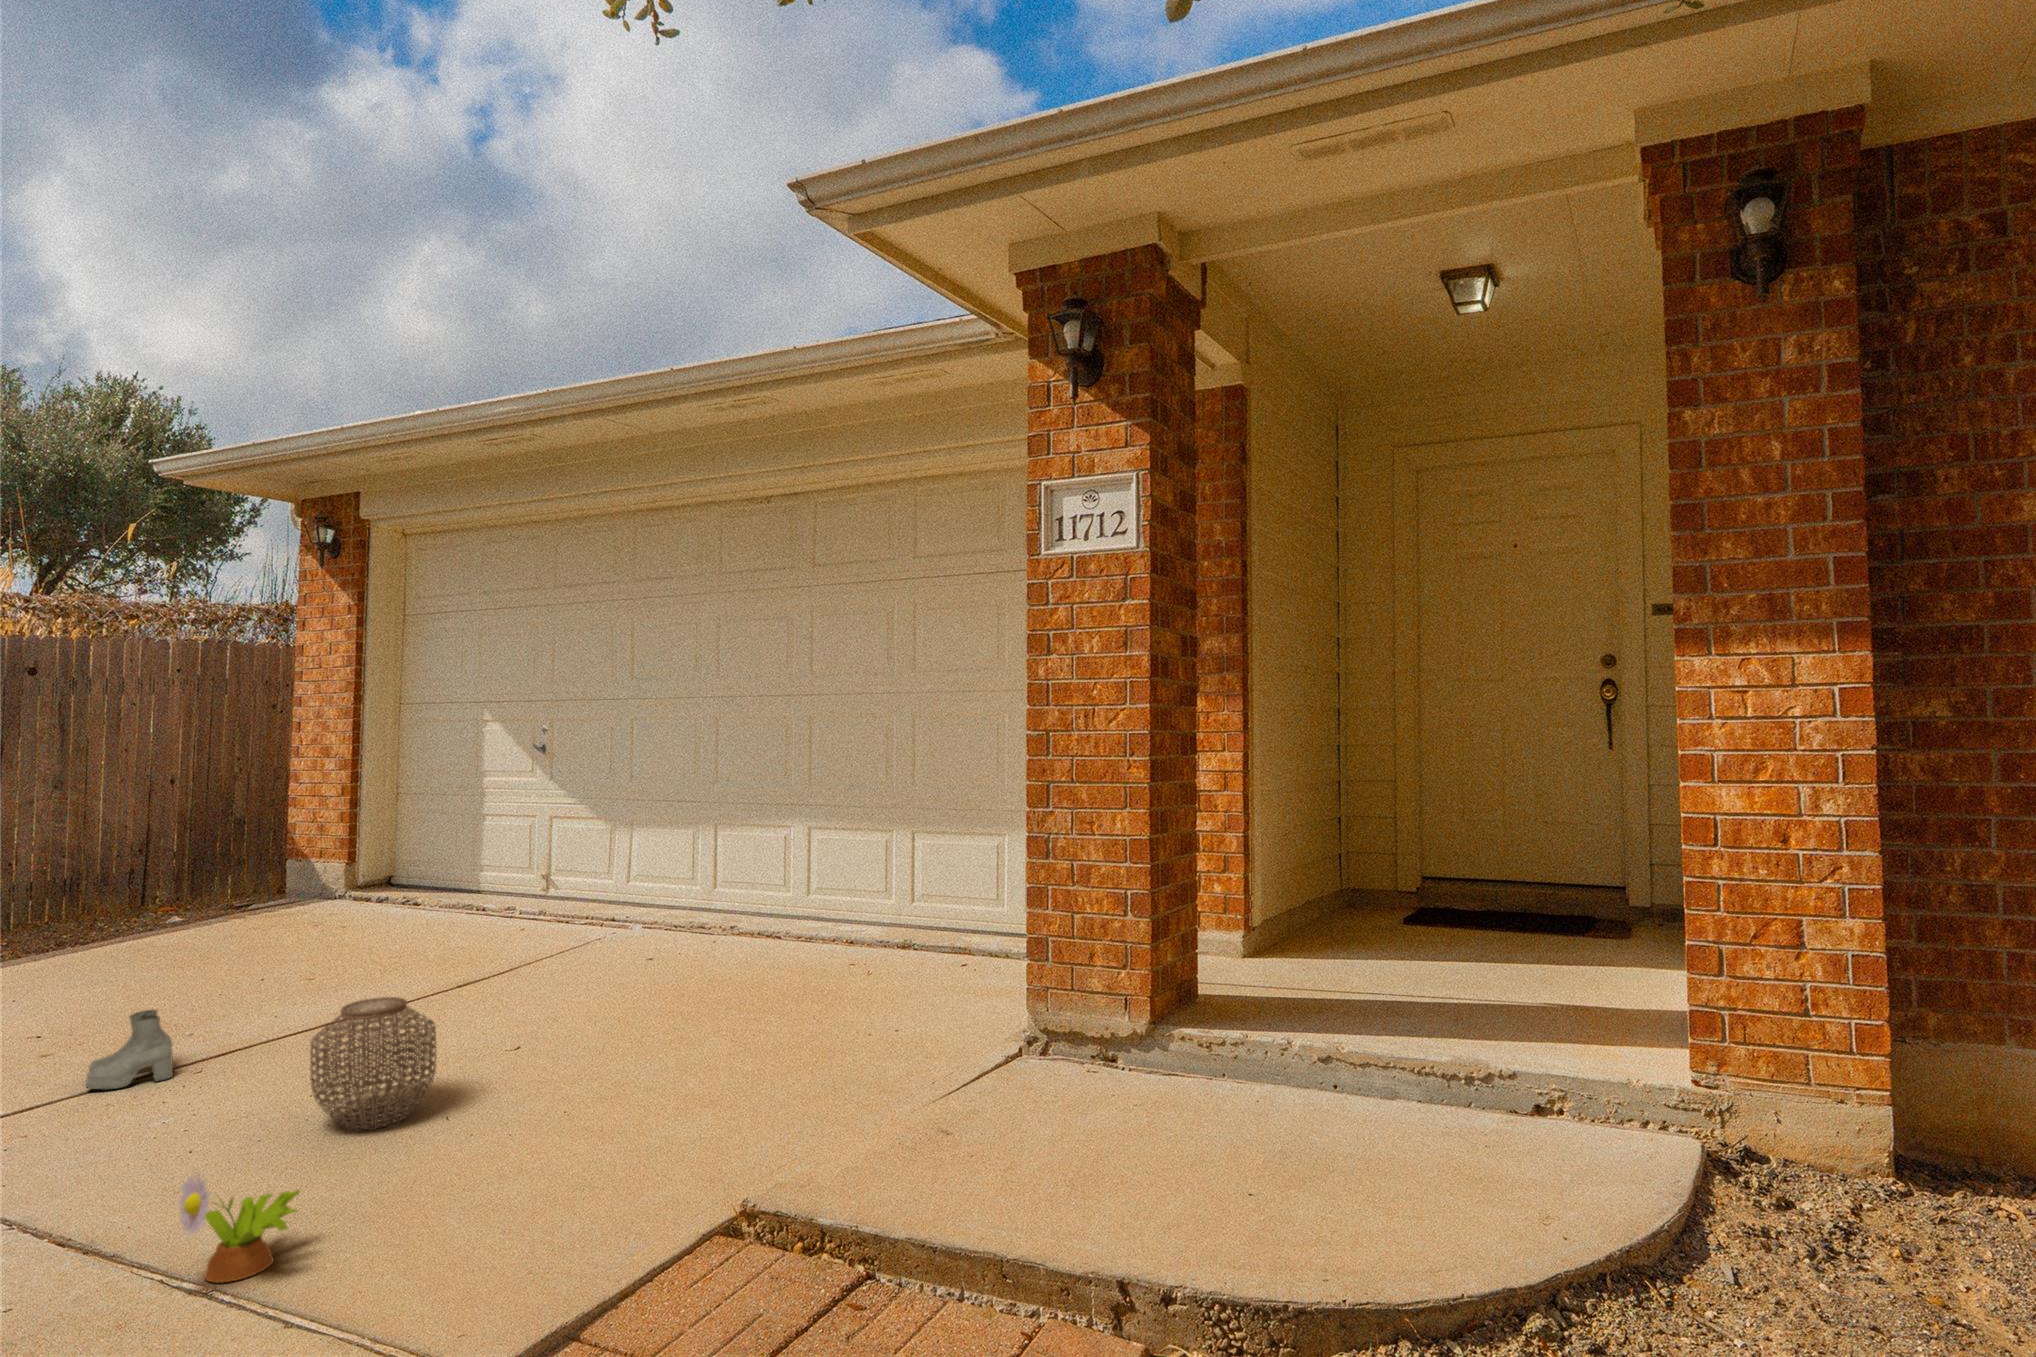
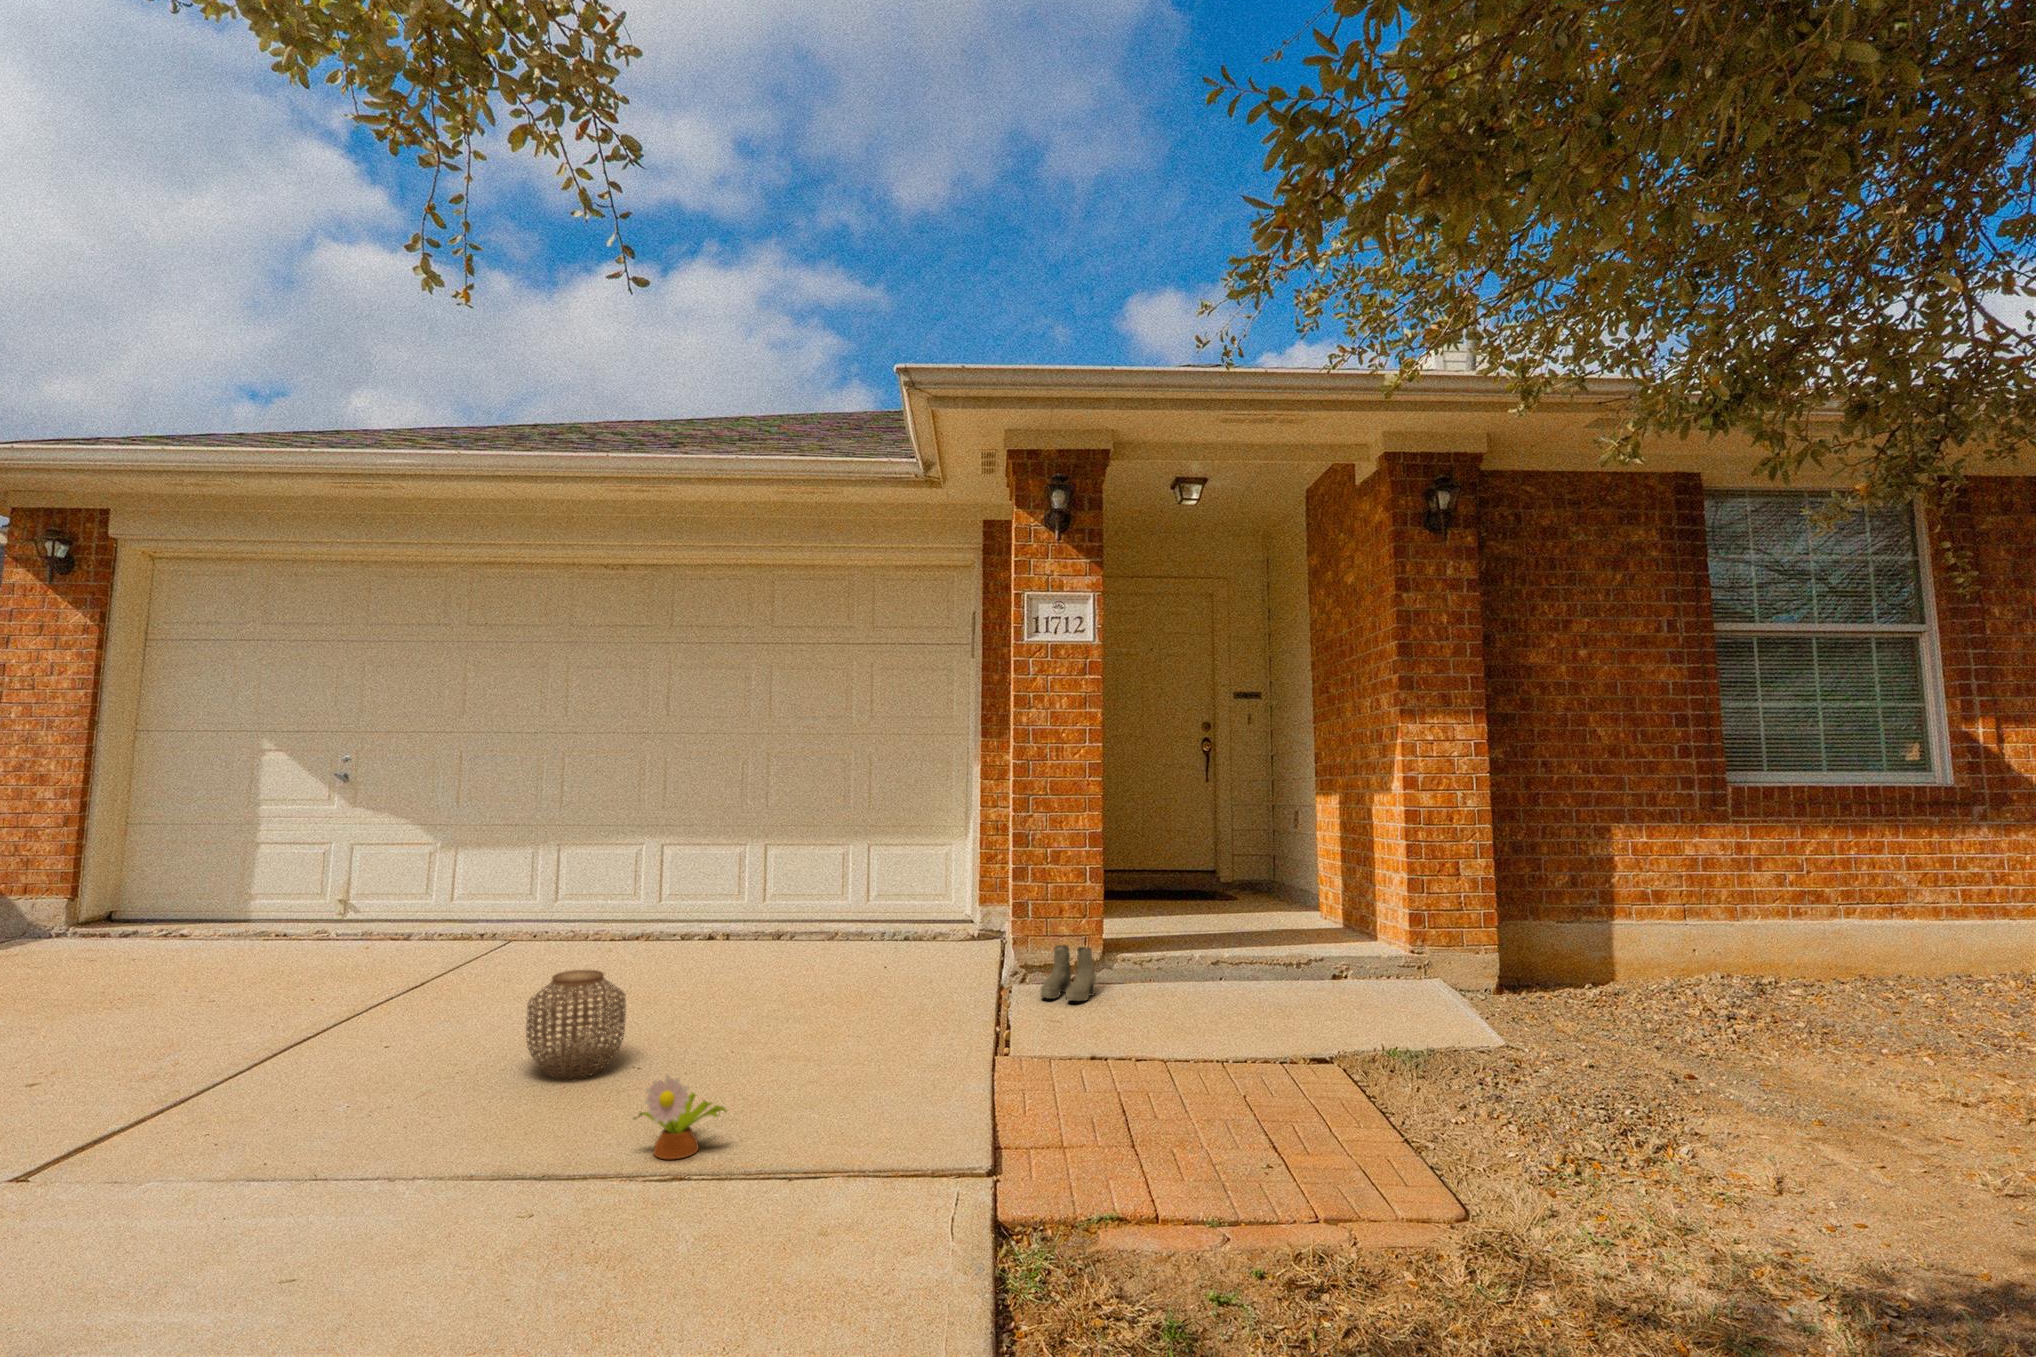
boots: present [86,1009,173,1090] -> present [1040,945,1096,1001]

